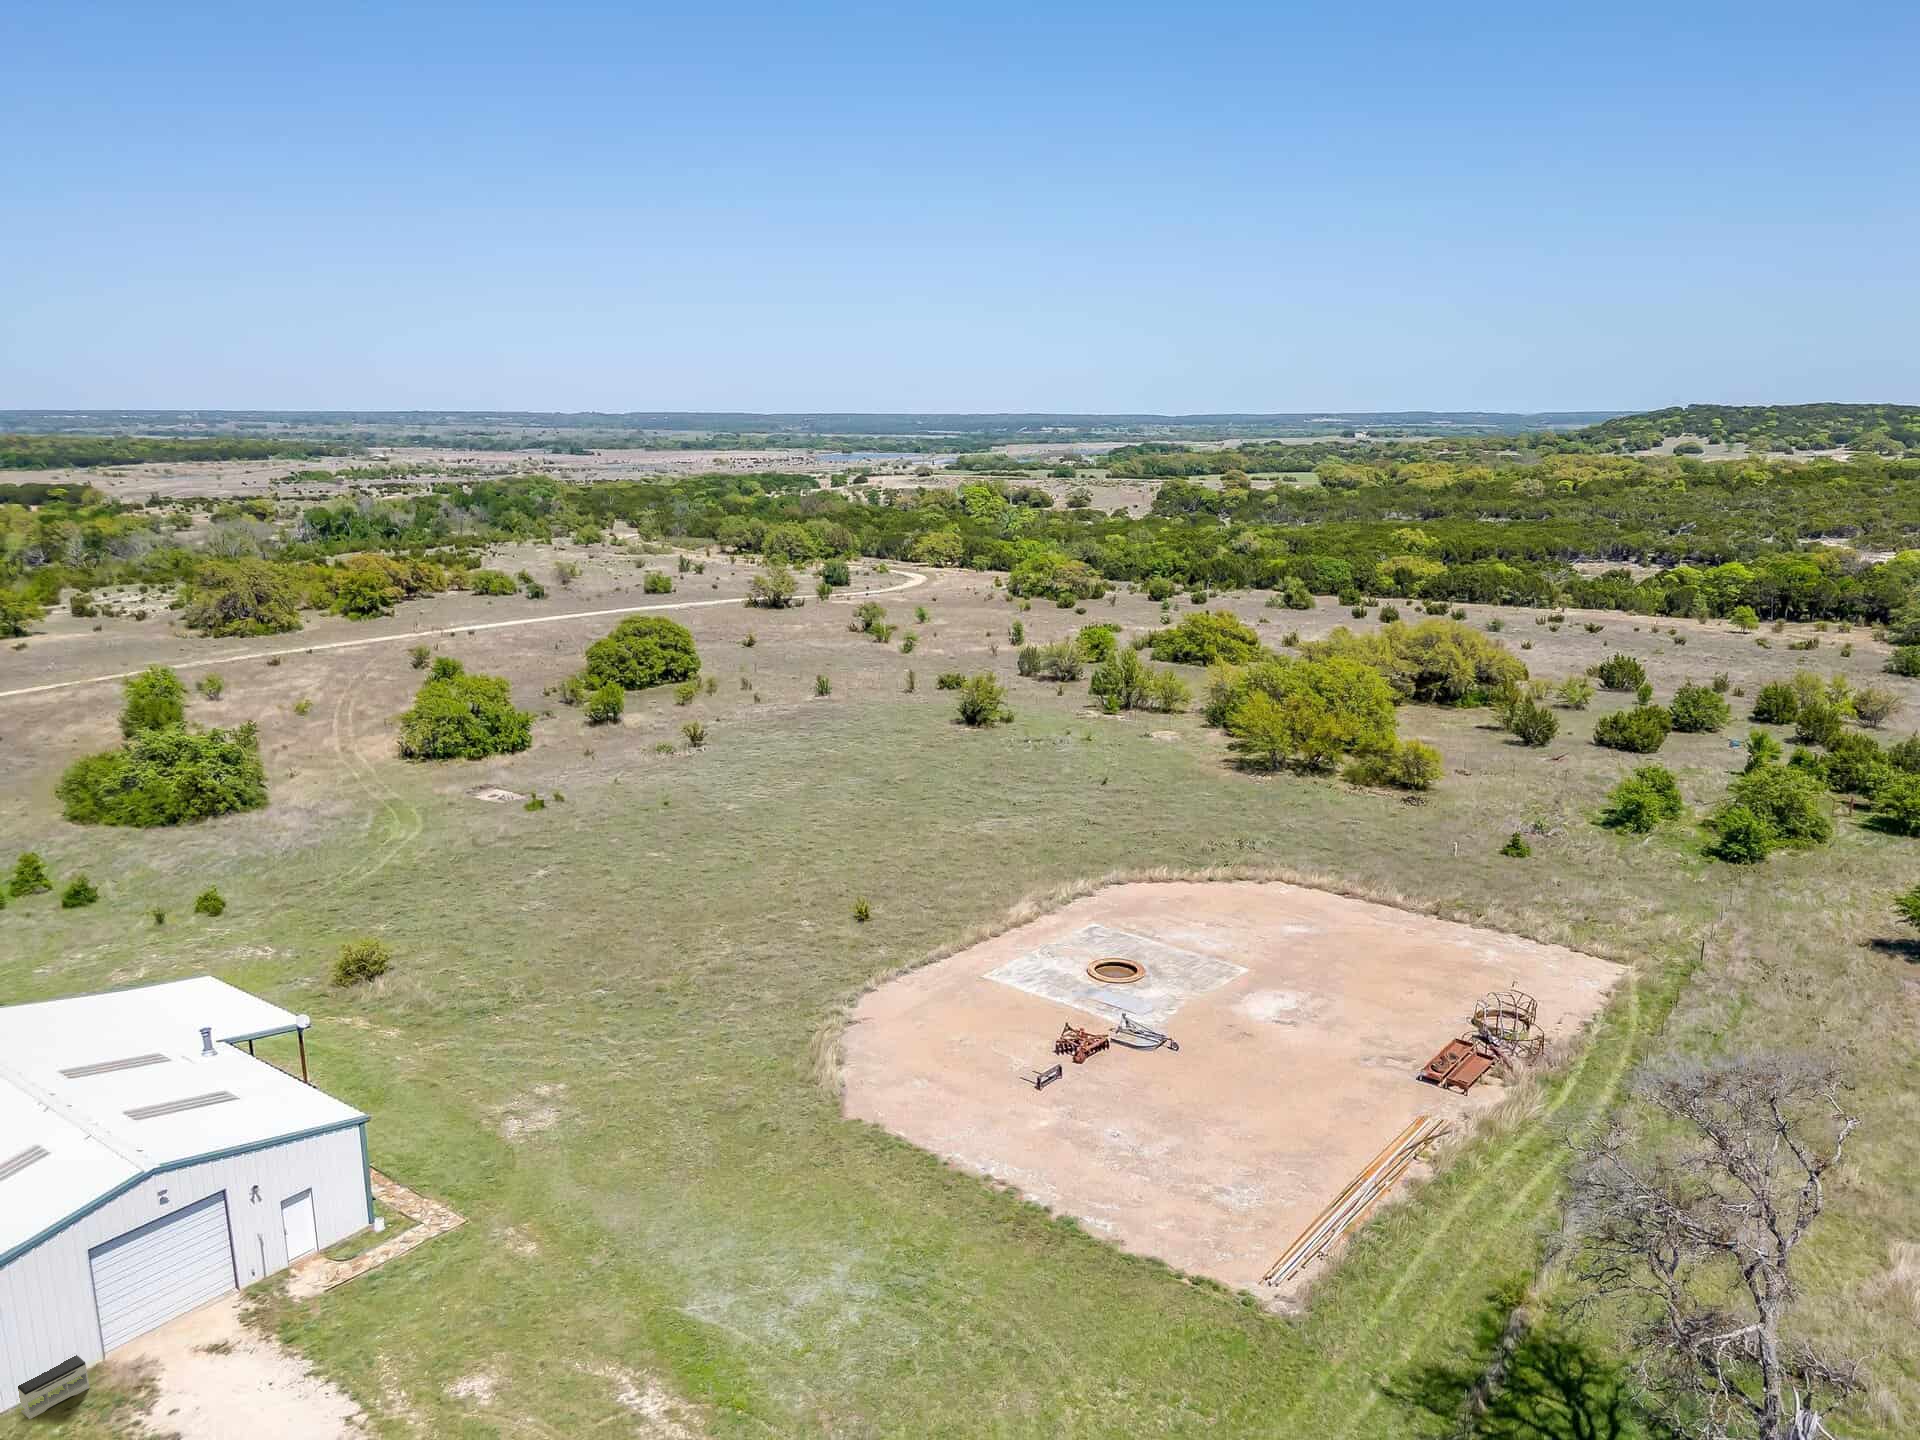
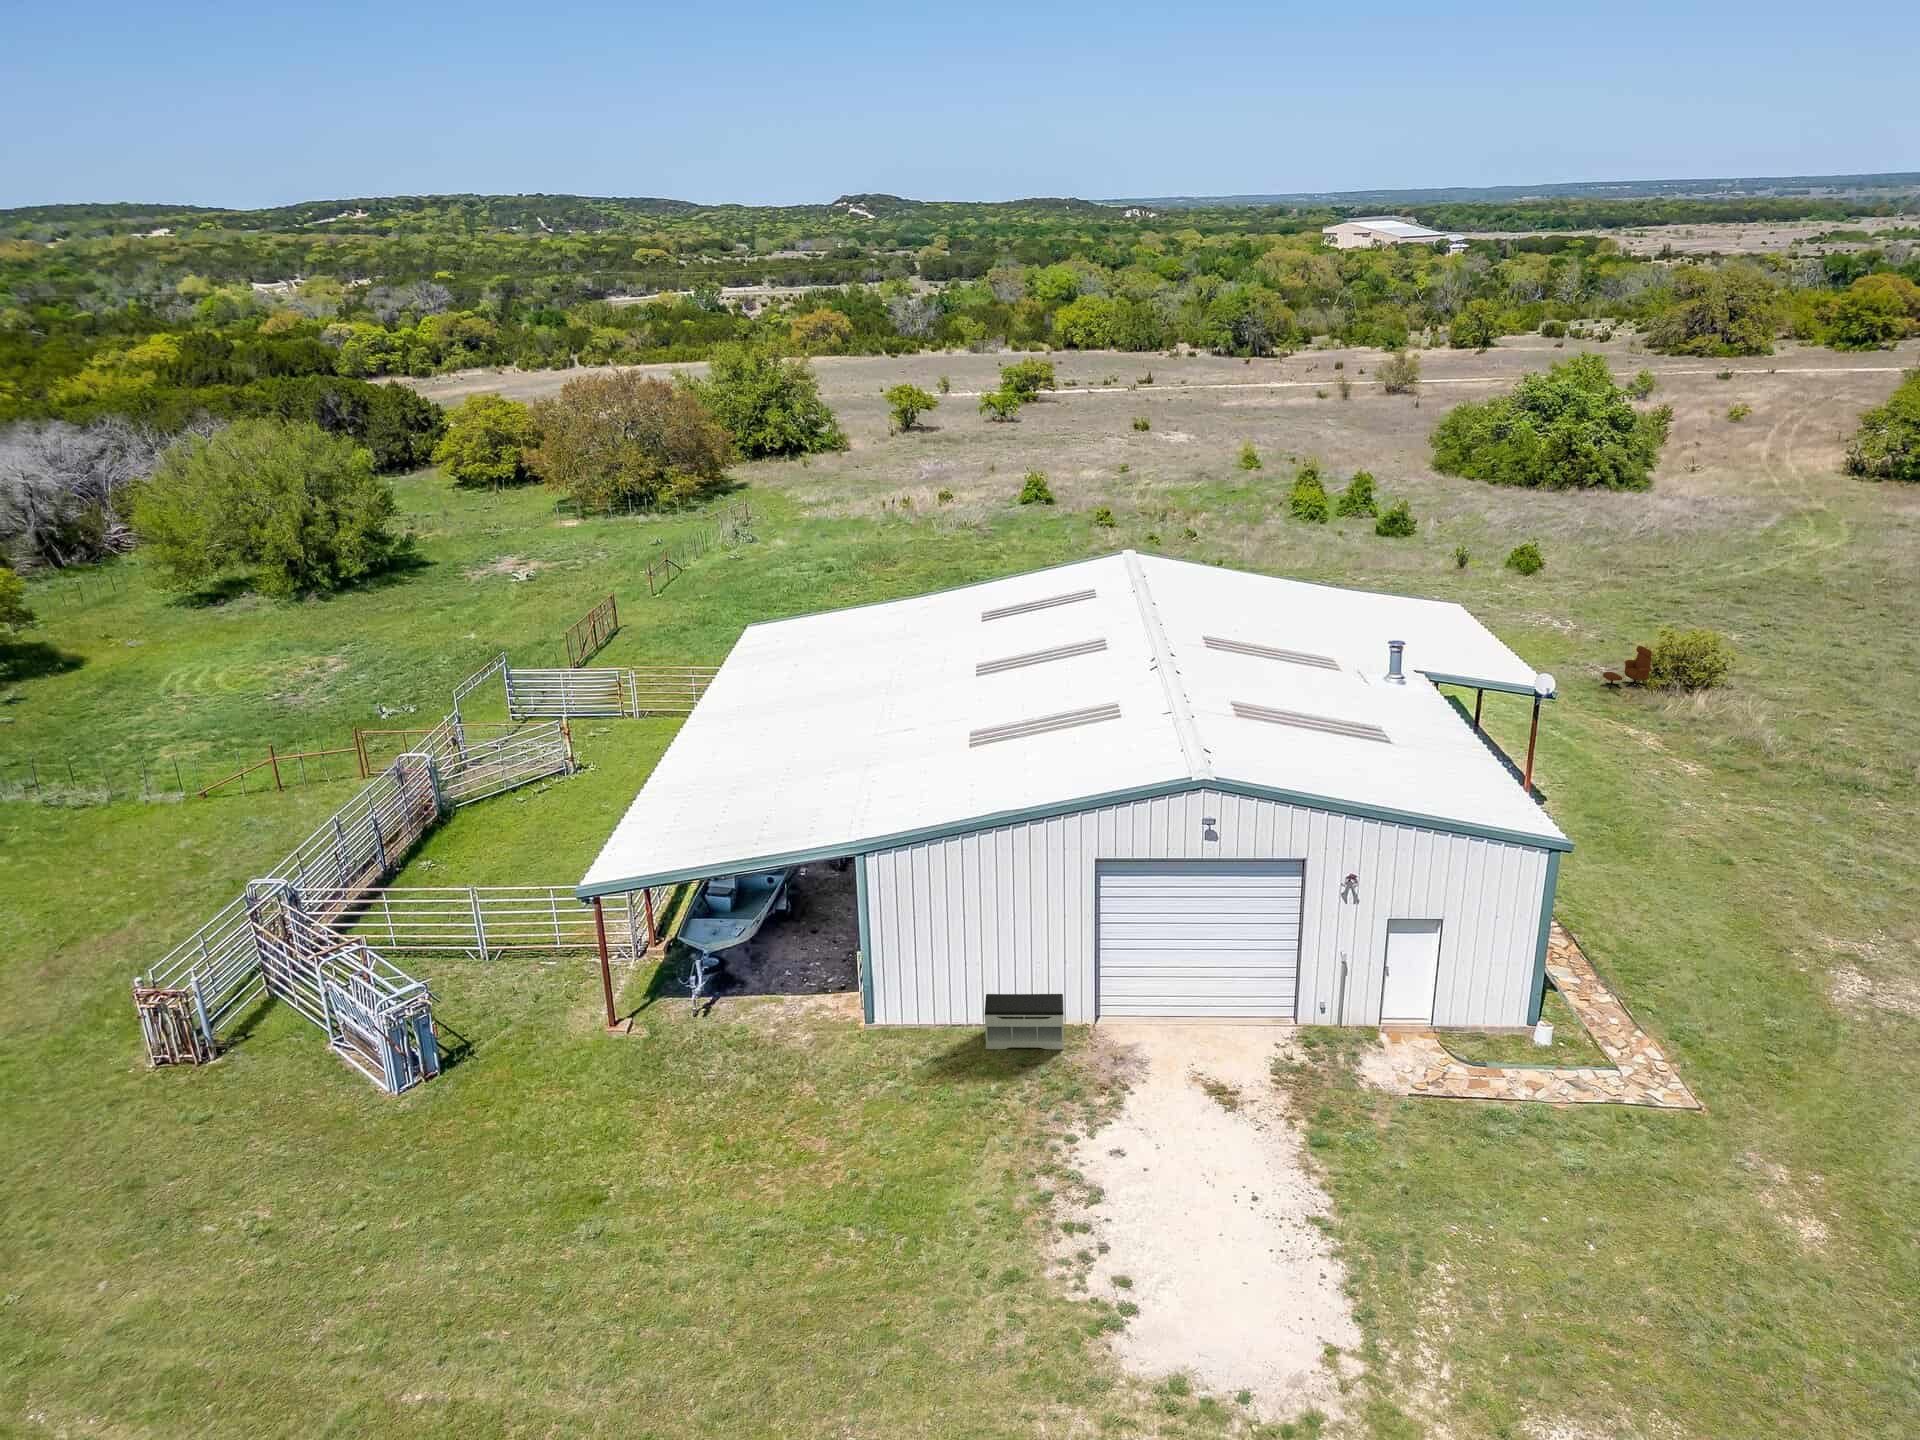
lounge chair: none [309,959,340,994] -> present [1600,646,1652,689]

